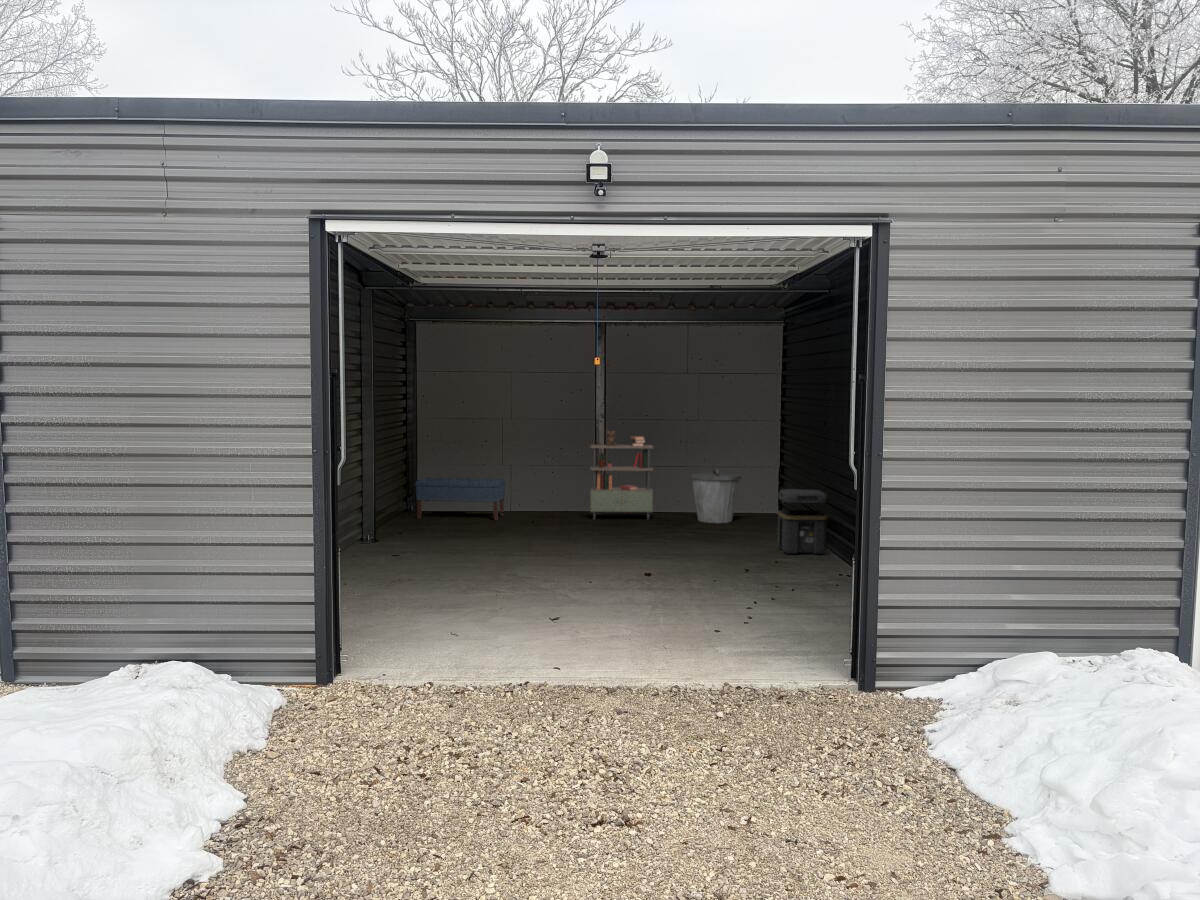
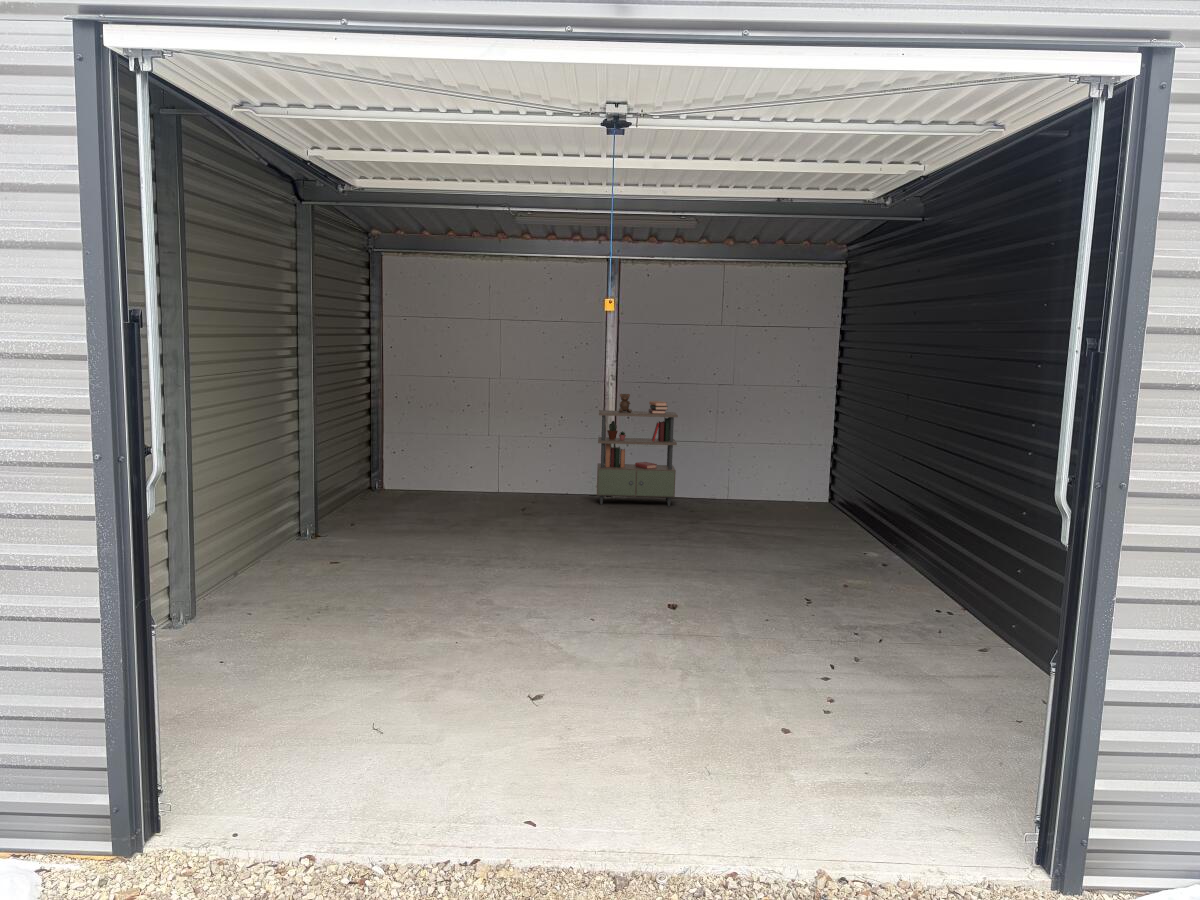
trash can: present [690,468,741,523] -> none [723,443,788,514]
bench: present [415,477,505,520] -> none [378,447,492,503]
toolbox: present [777,489,829,554] -> none [841,481,915,570]

